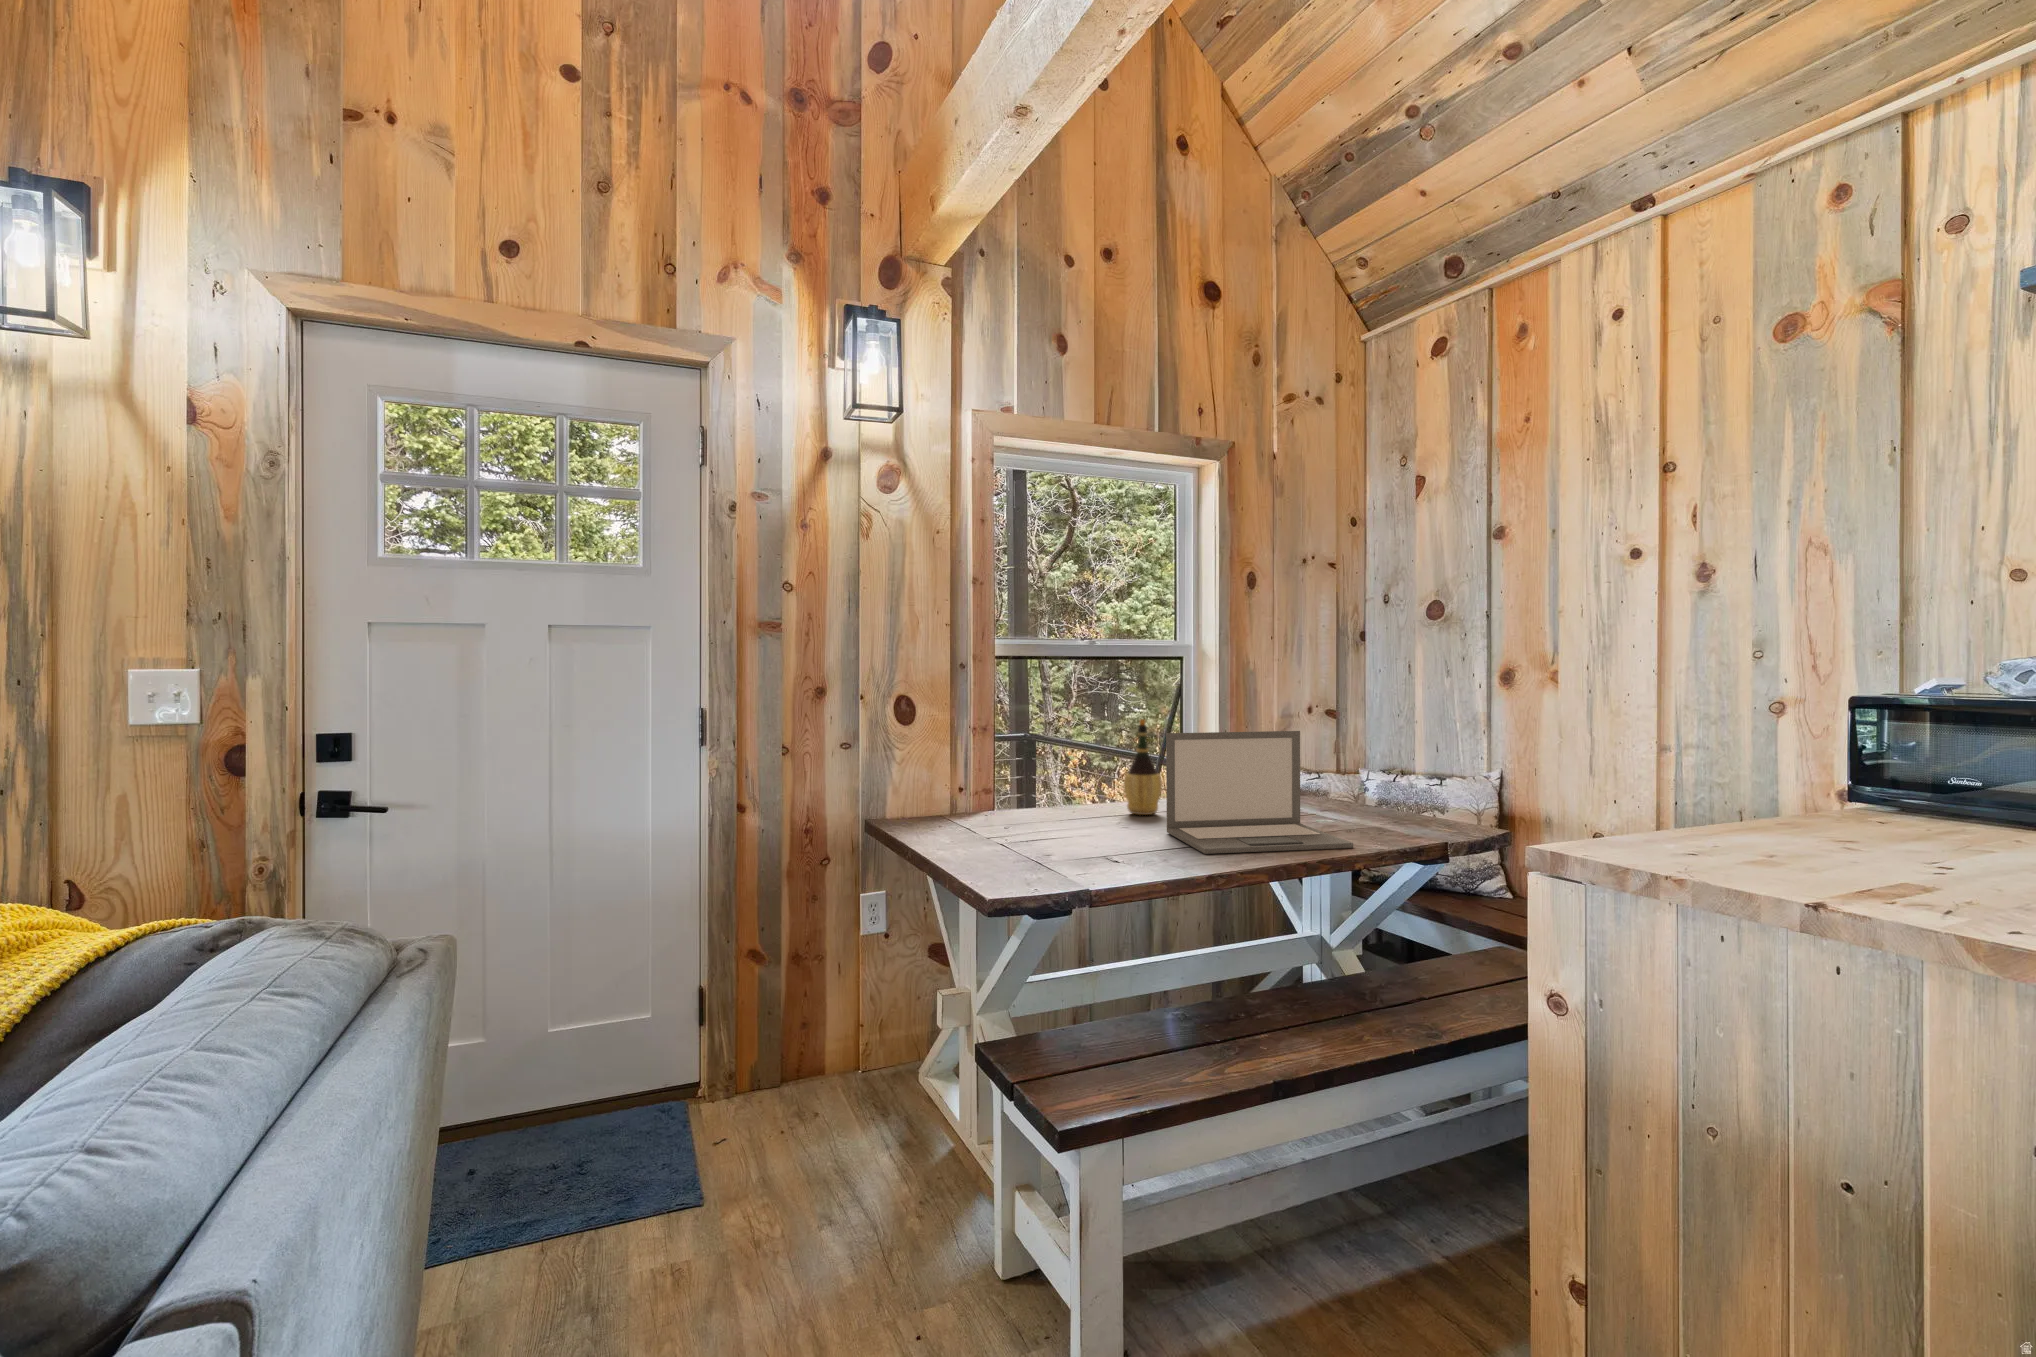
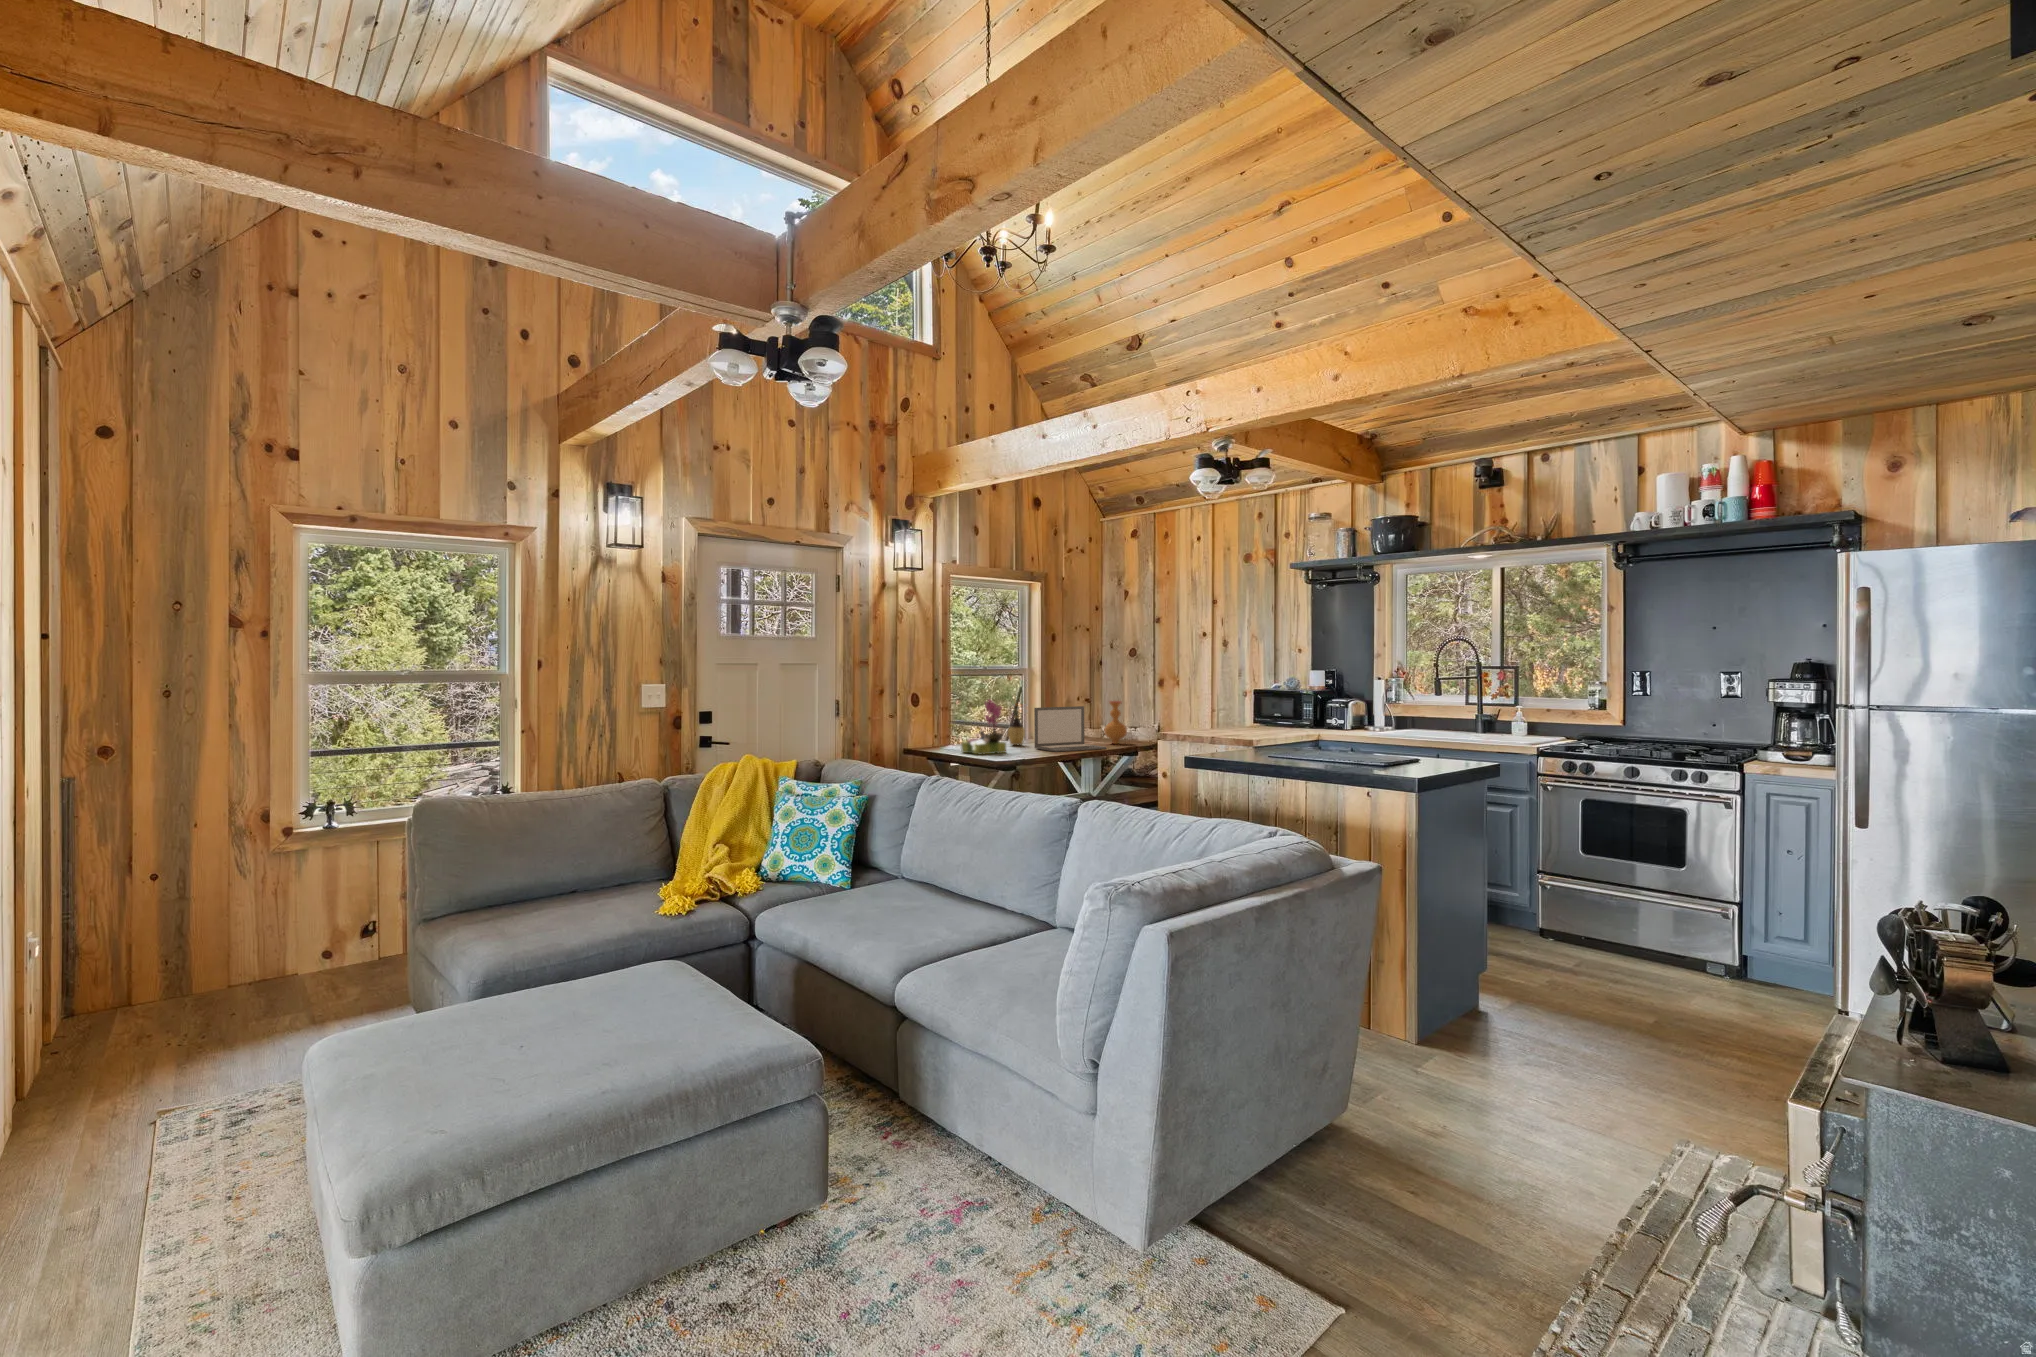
flower arrangement: none [977,708,1078,853] -> present [961,700,1006,755]
vase: none [1355,719,1416,824] -> present [1104,701,1127,744]

